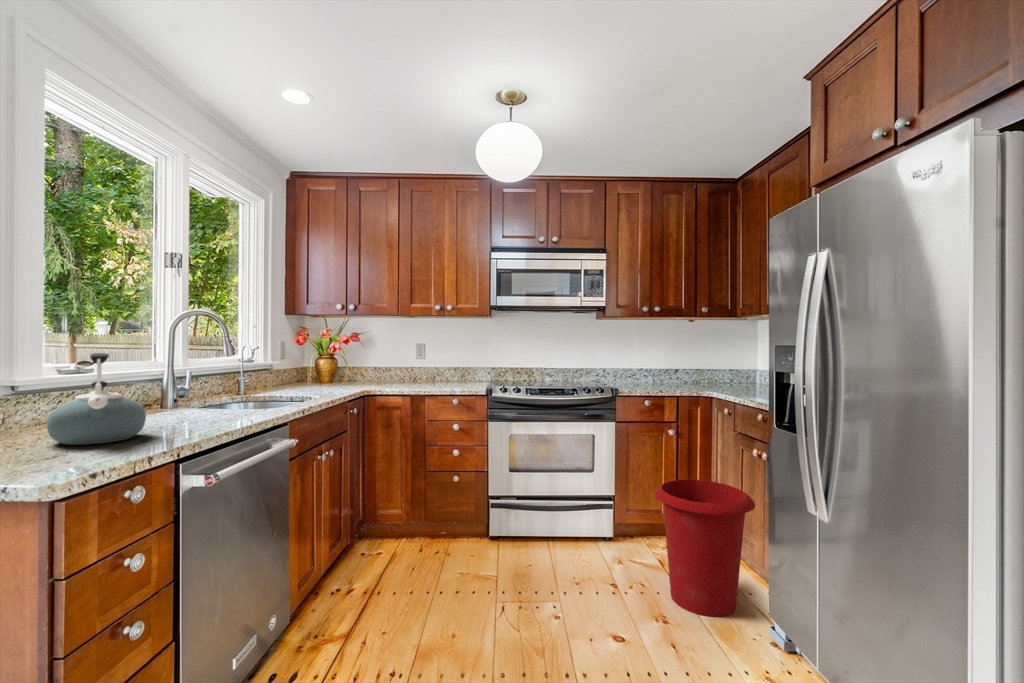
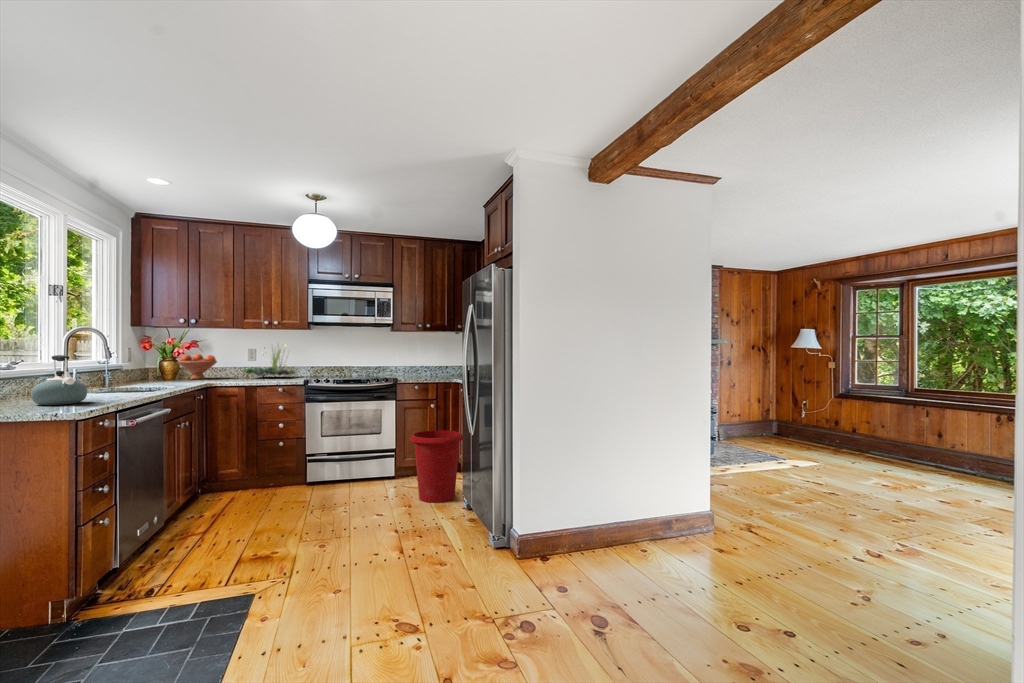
plant: none [409,335,476,380] -> present [244,345,295,376]
fruit bowl: none [336,350,381,382] -> present [178,354,217,379]

